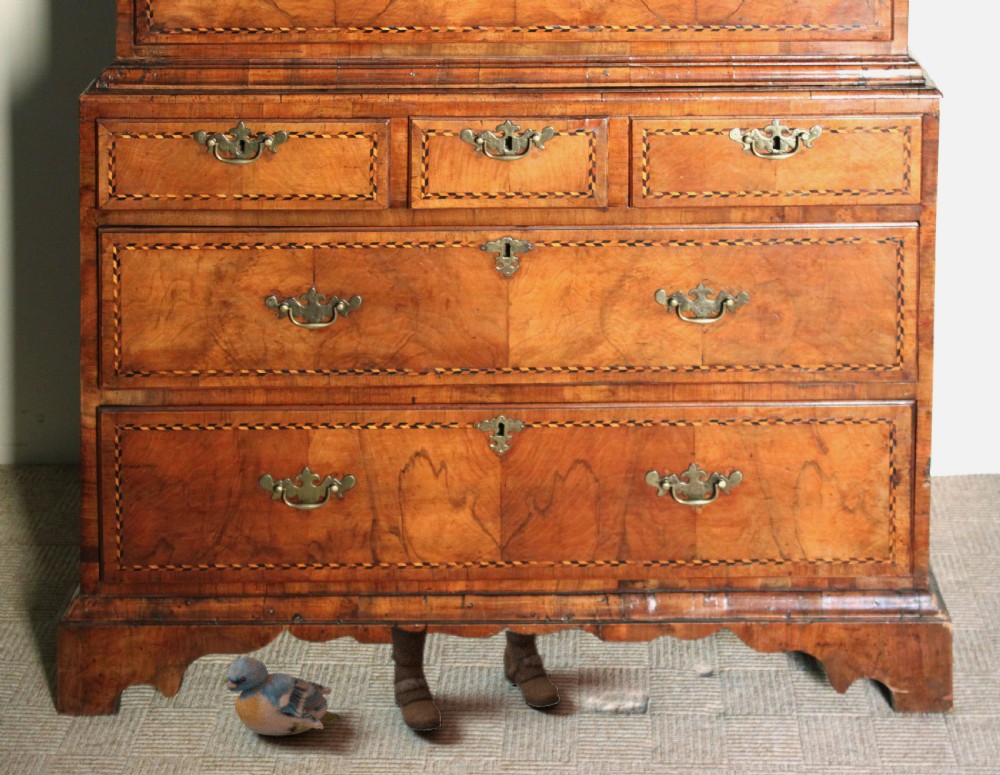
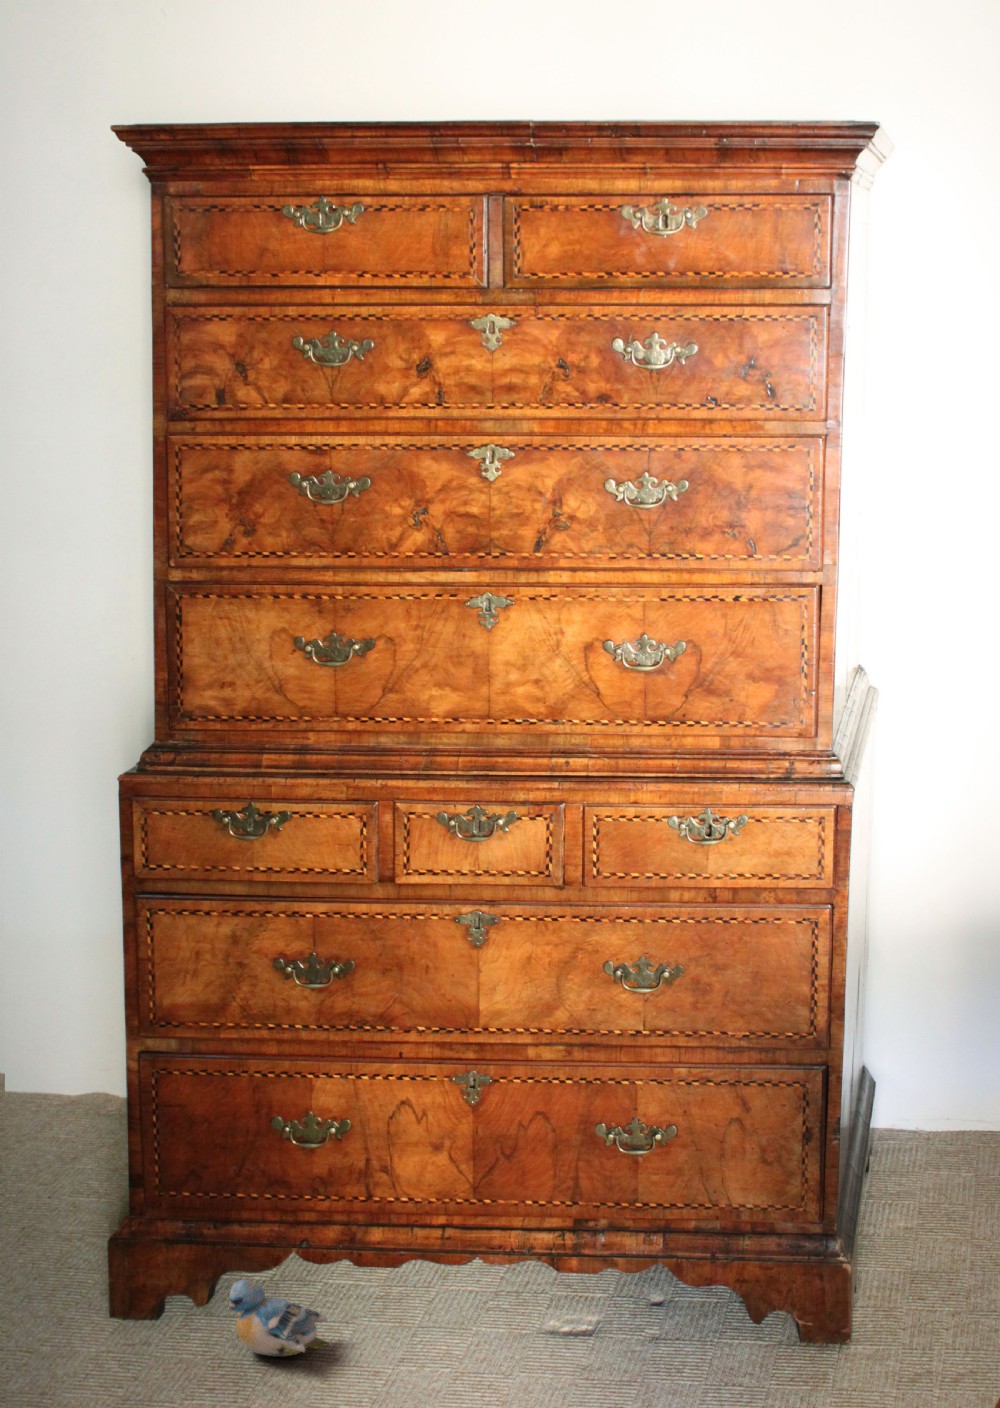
boots: present [391,622,561,731] -> none [379,1244,538,1363]

